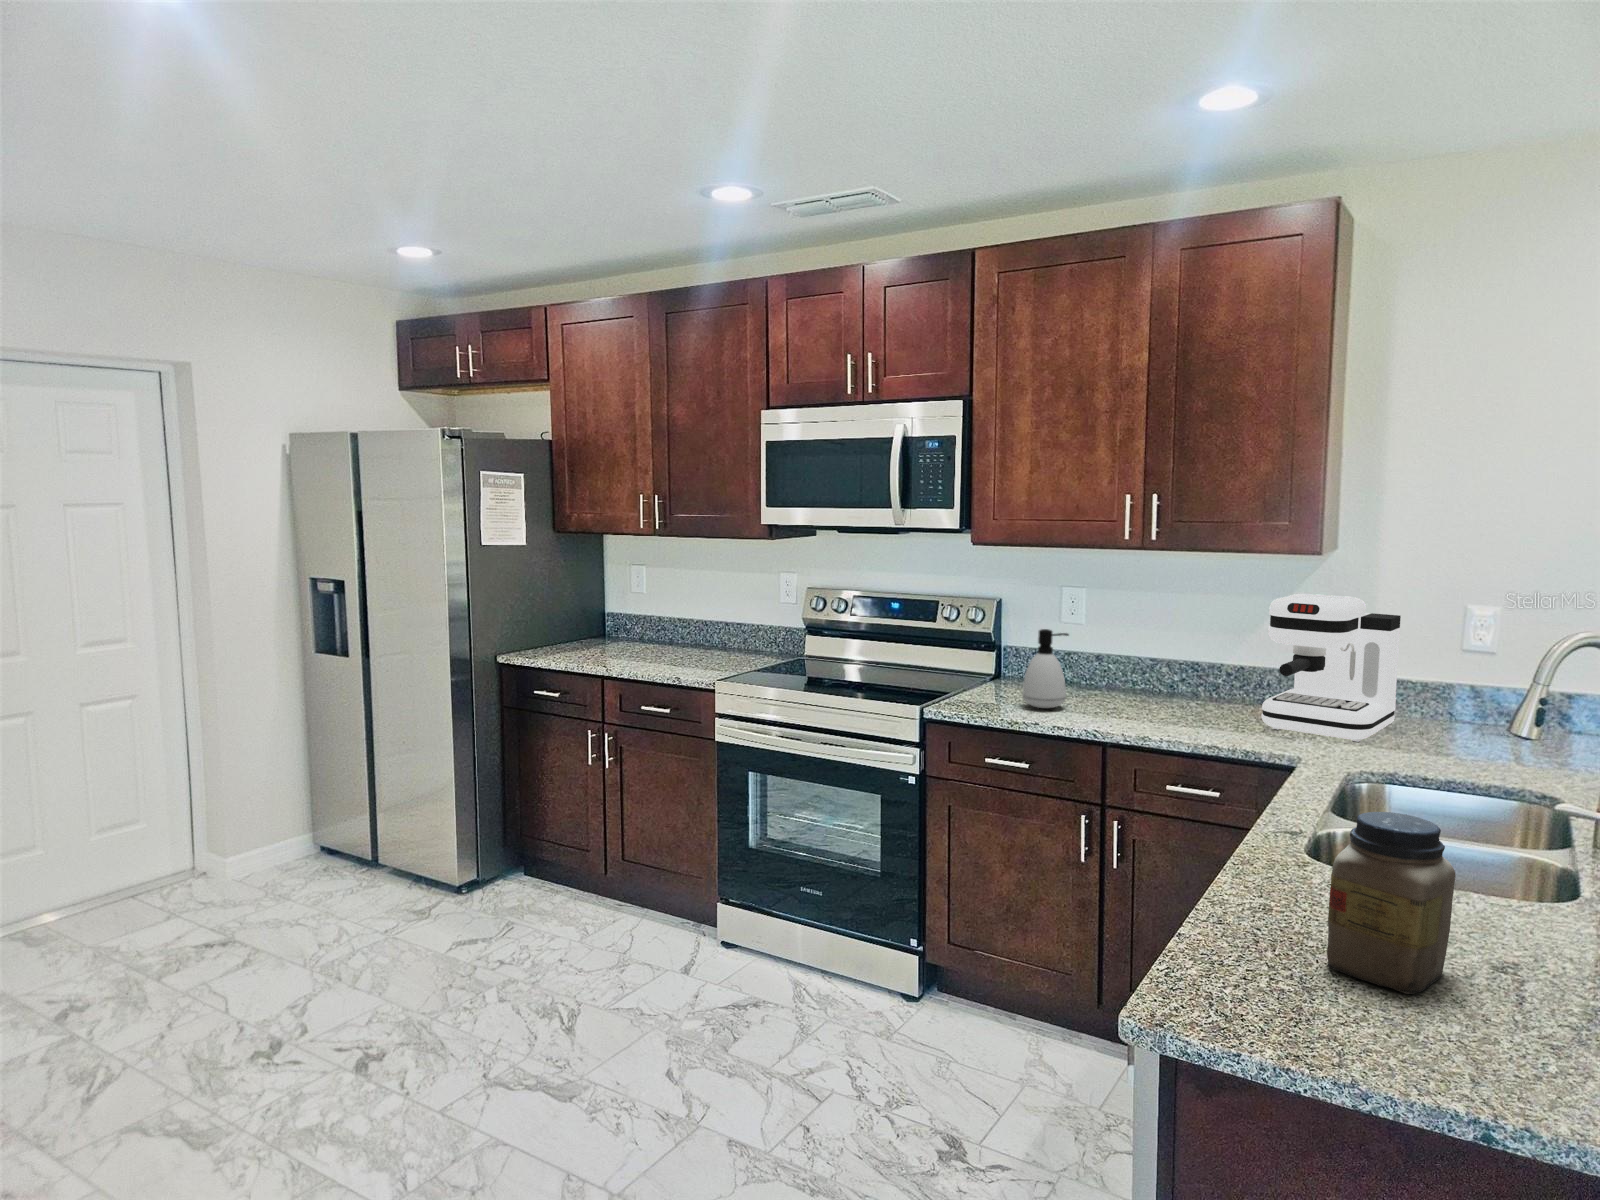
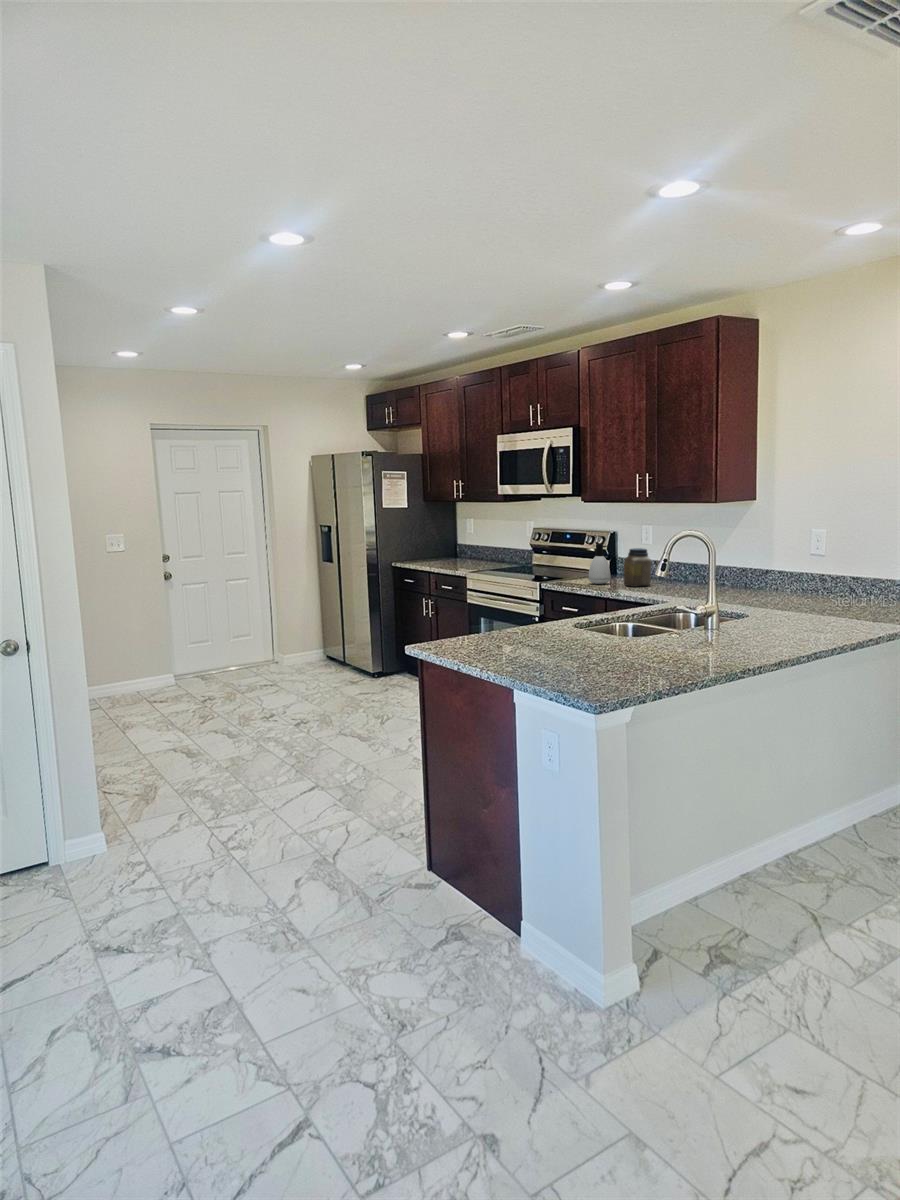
coffee maker: present [1262,594,1401,742] -> none [674,524,754,598]
jar: present [1327,812,1456,994] -> present [624,548,651,587]

